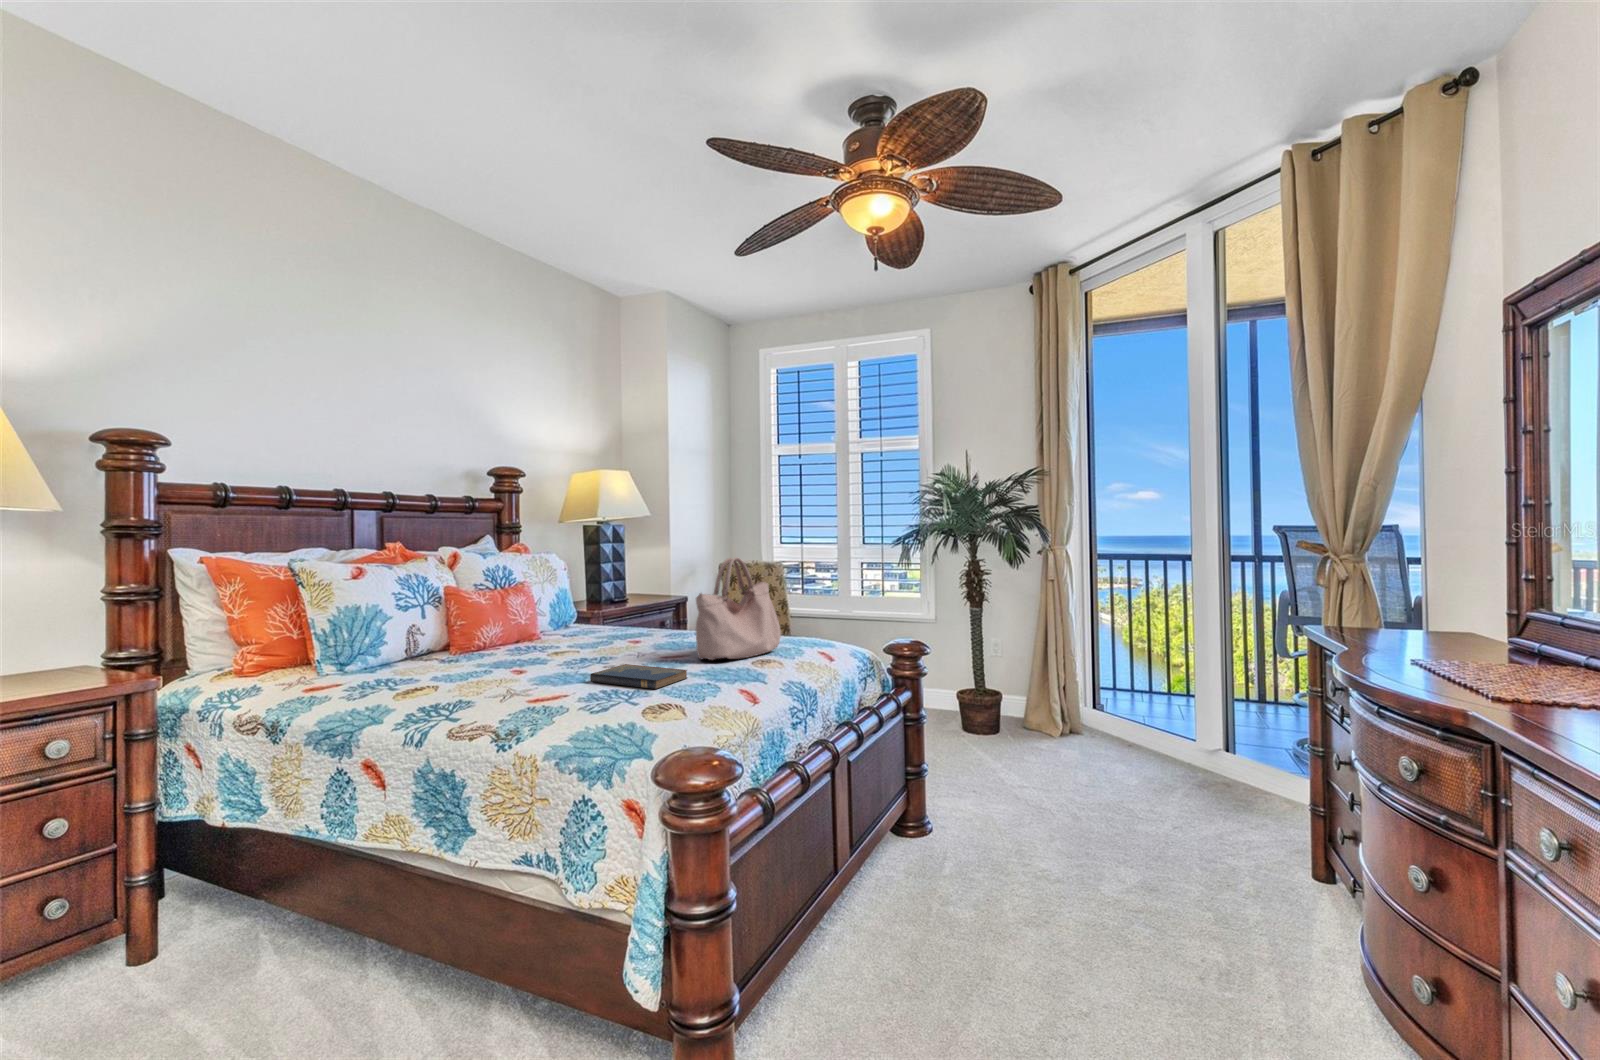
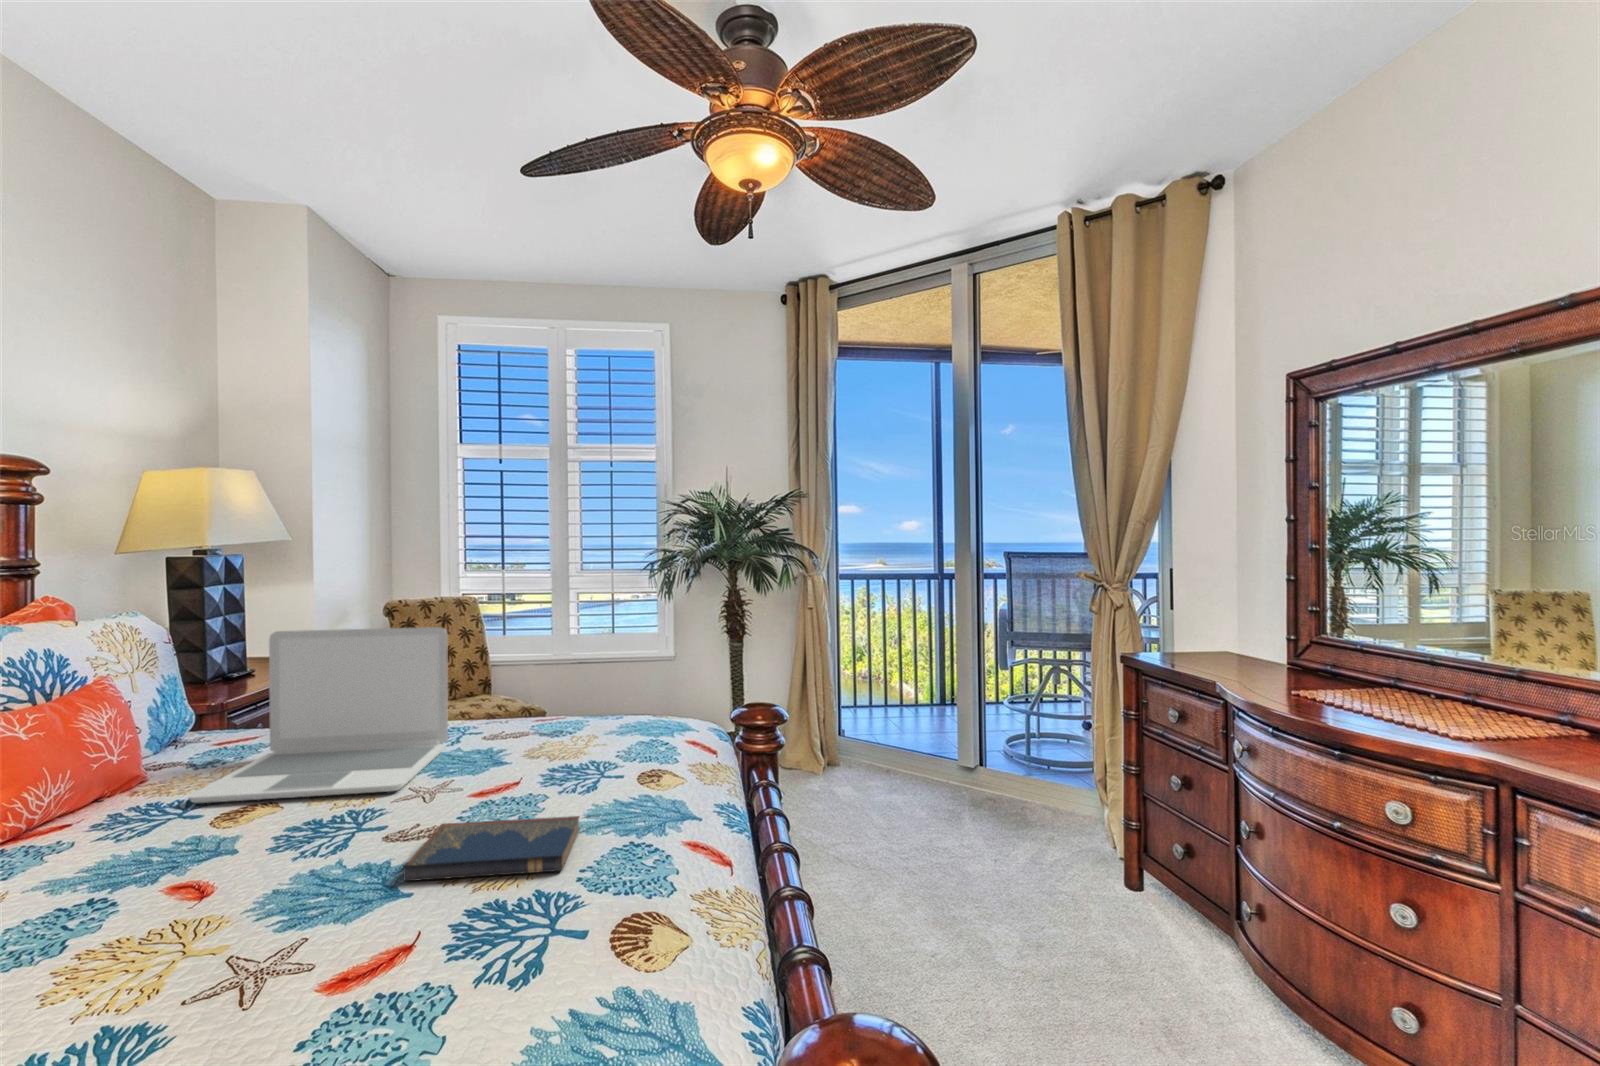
handbag: present [696,557,781,660] -> none [535,614,641,782]
laptop: none [545,563,675,654] -> present [189,627,448,803]

